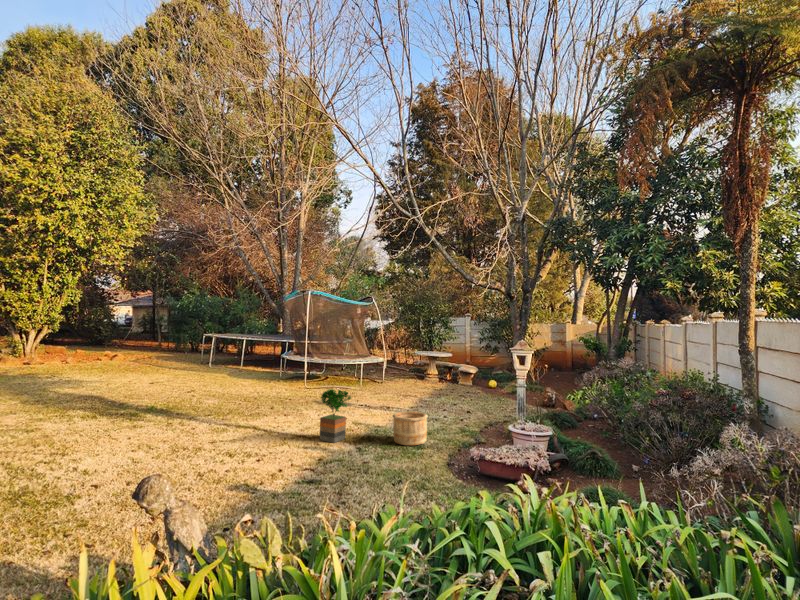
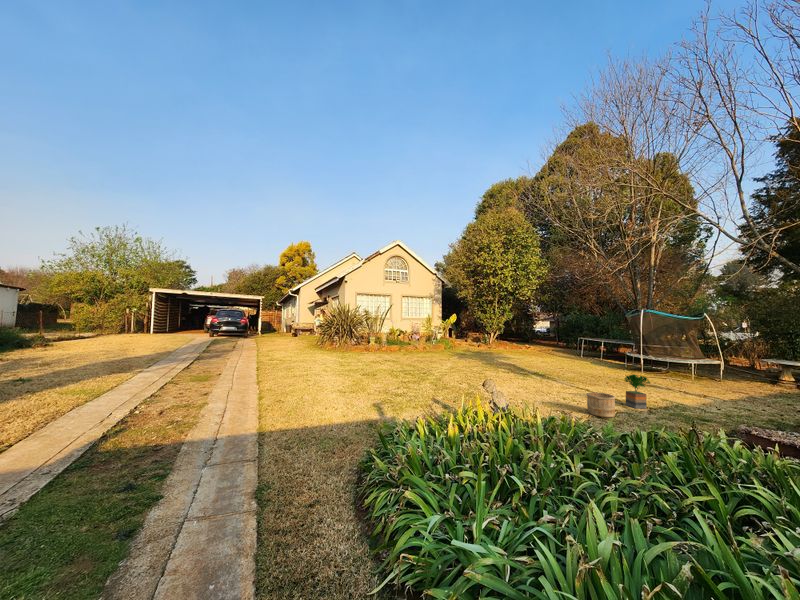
wooden bucket: present [393,411,428,445] -> present [586,392,615,417]

